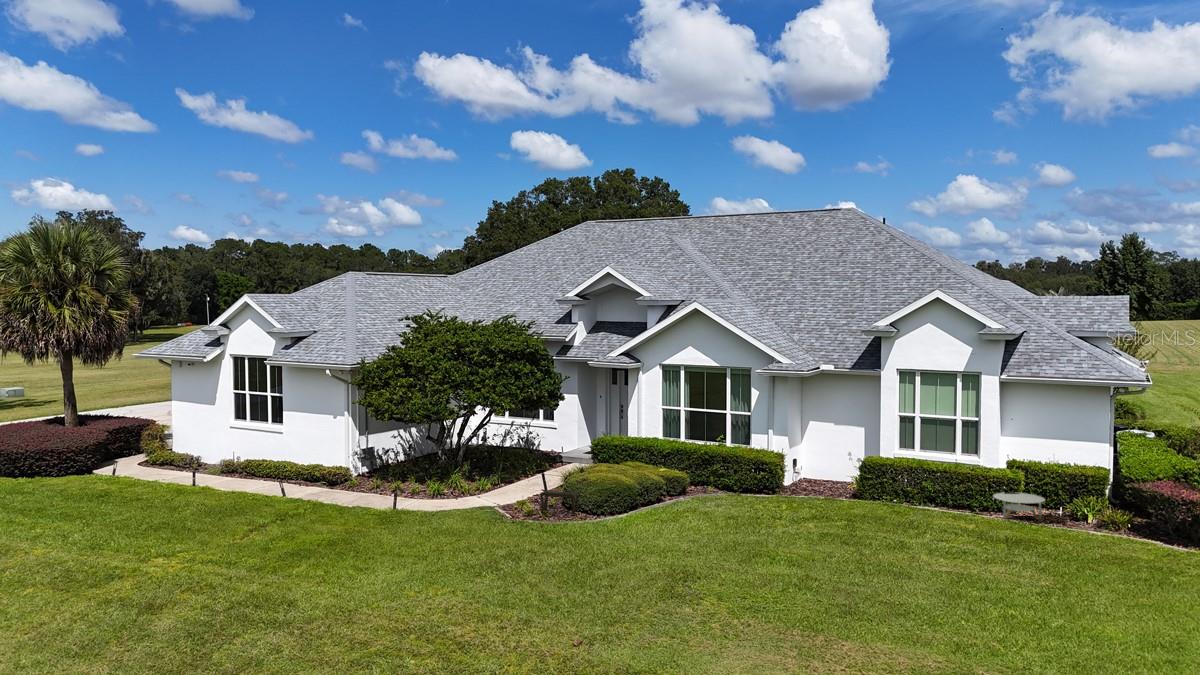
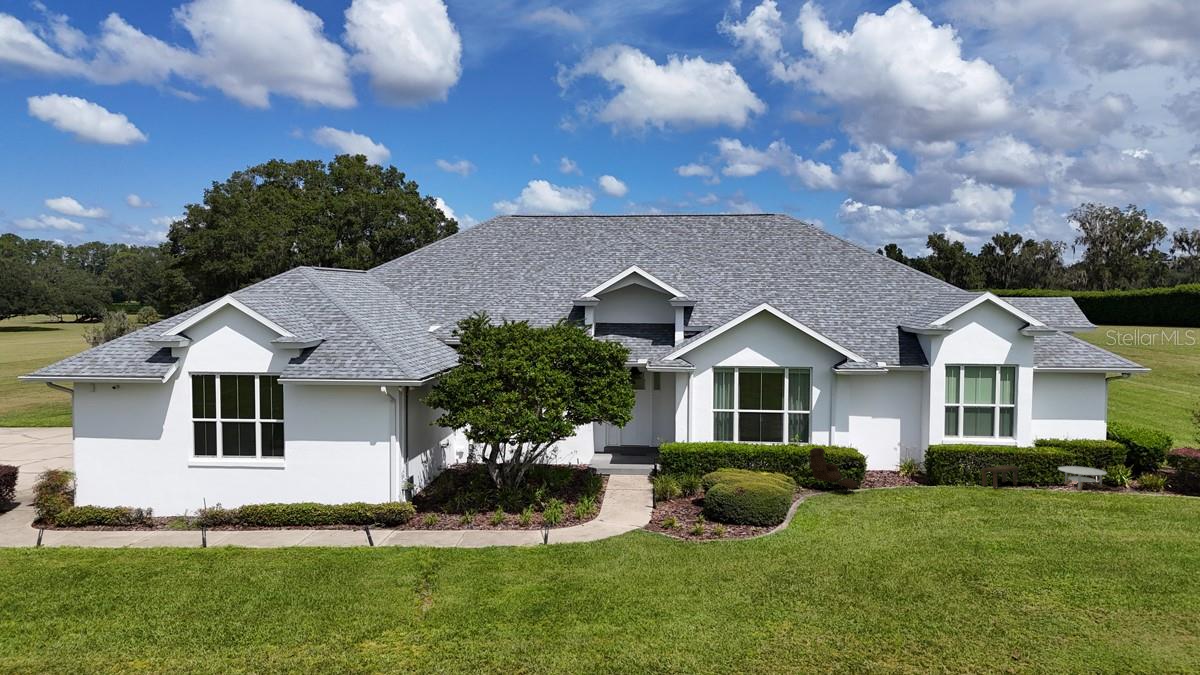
lounge chair: none [715,450,754,498] -> present [810,448,858,492]
bench: present [540,490,580,515] -> present [982,465,1018,488]

